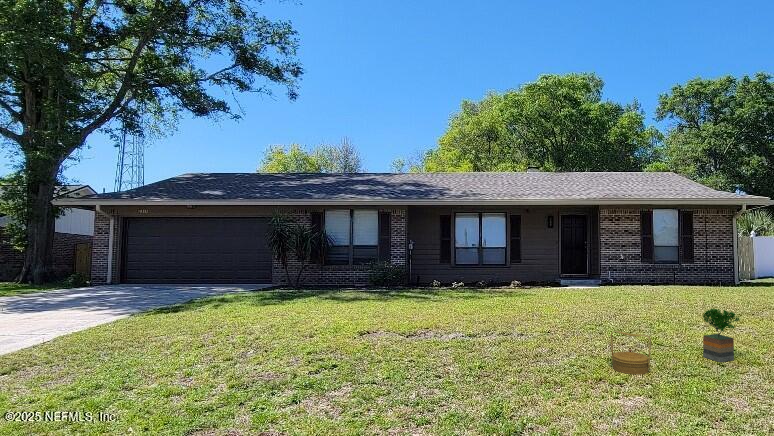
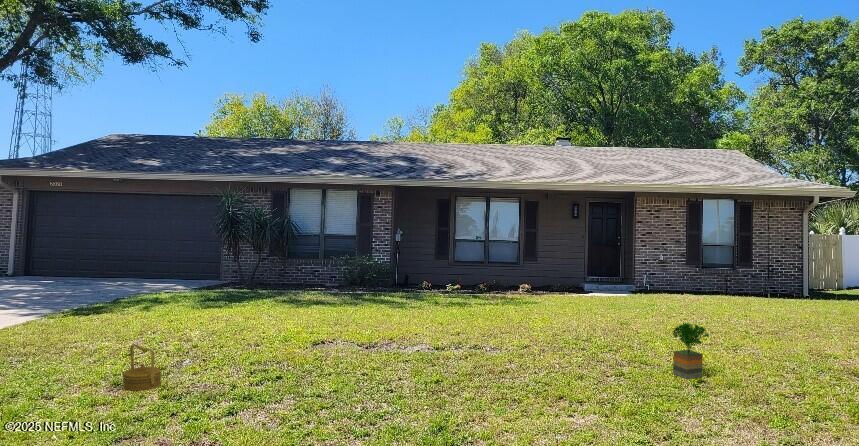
basket: present [611,331,651,374] -> present [122,344,162,391]

